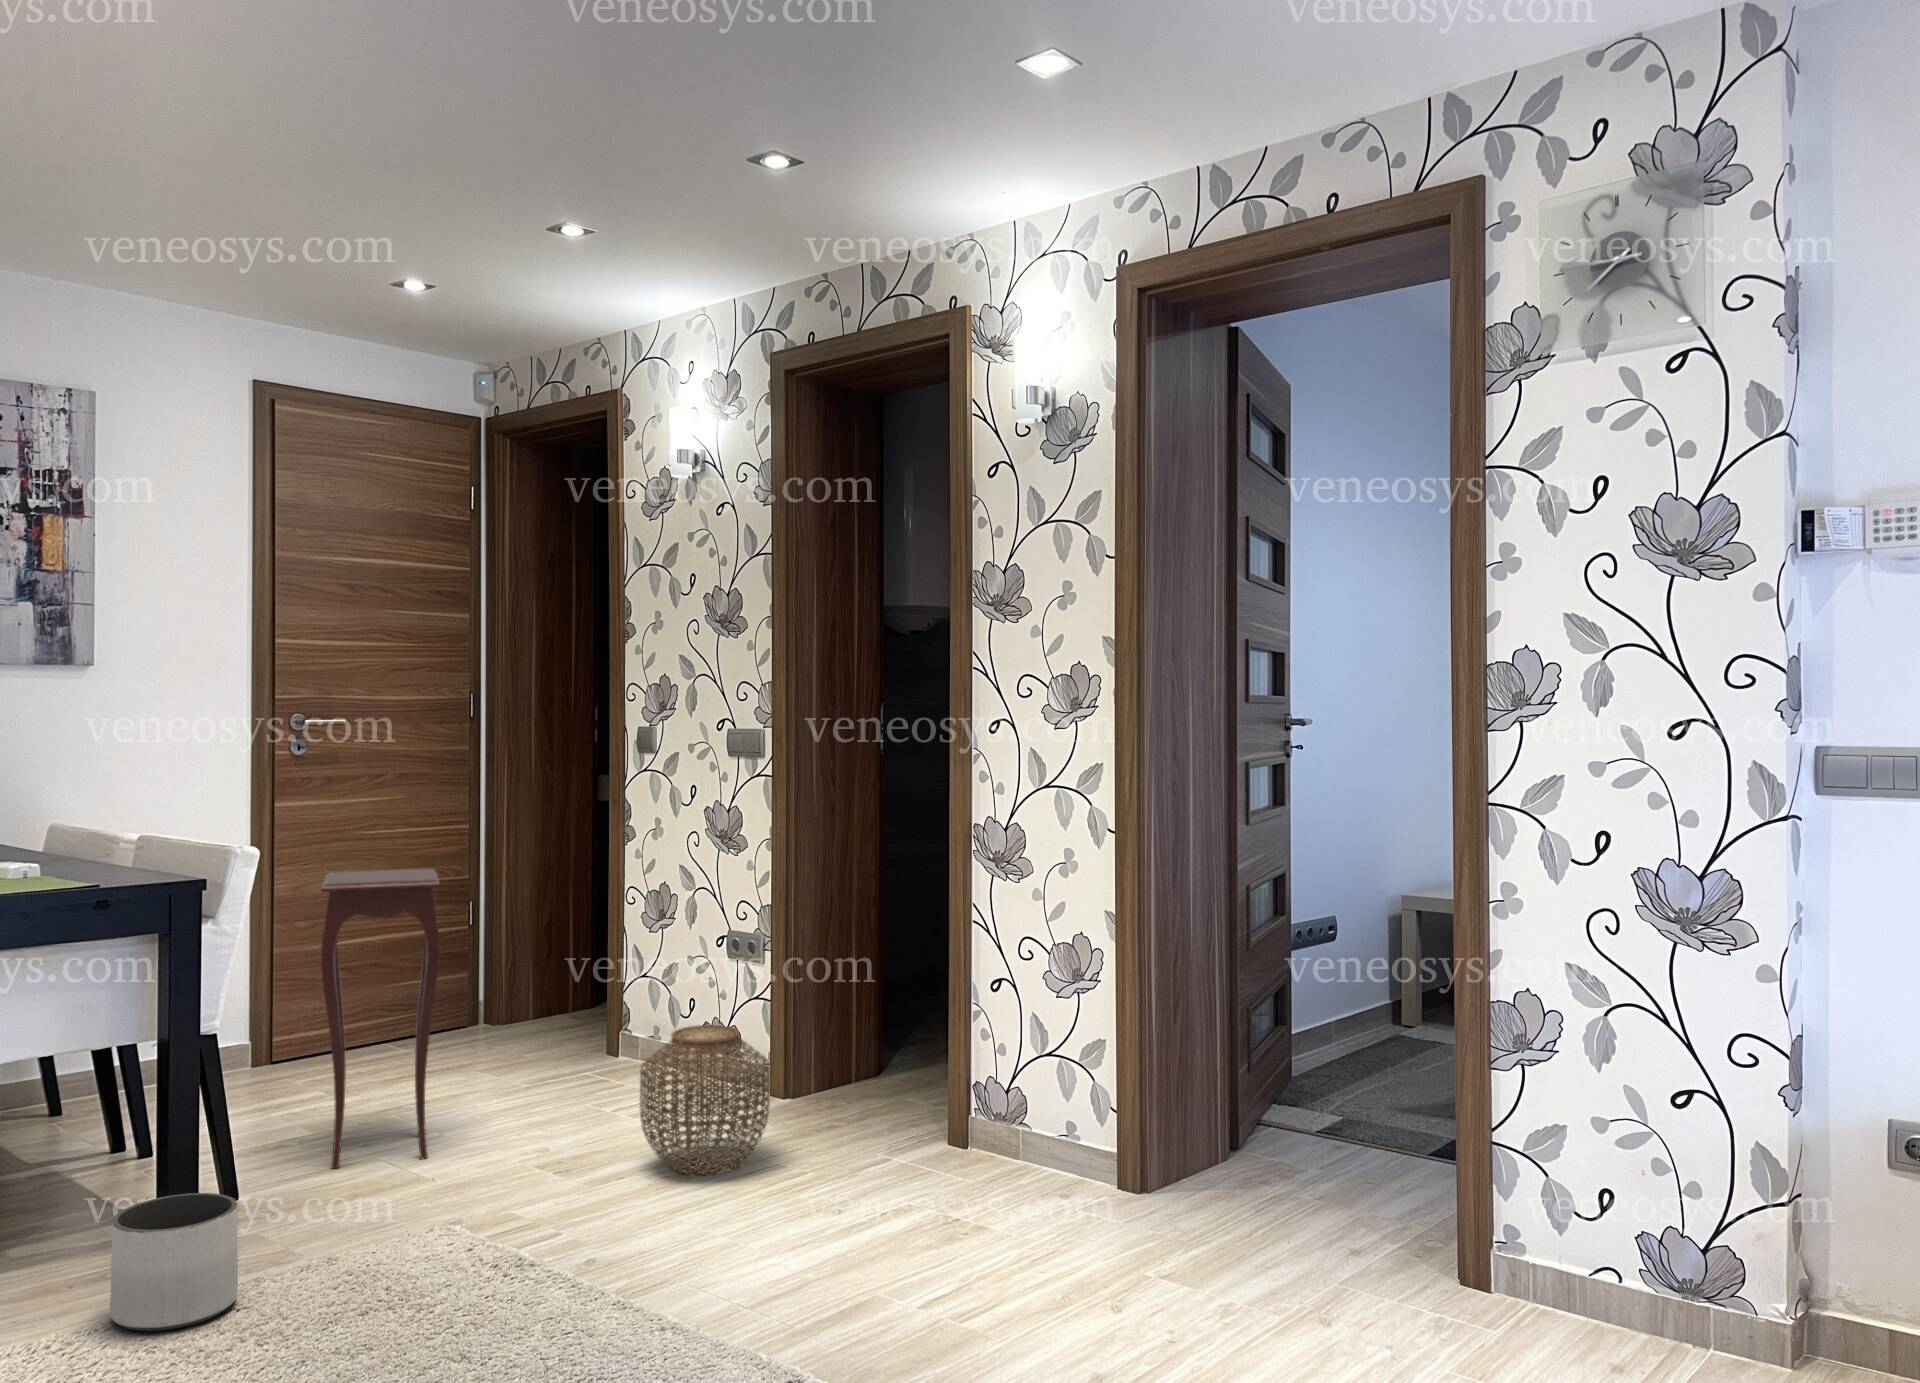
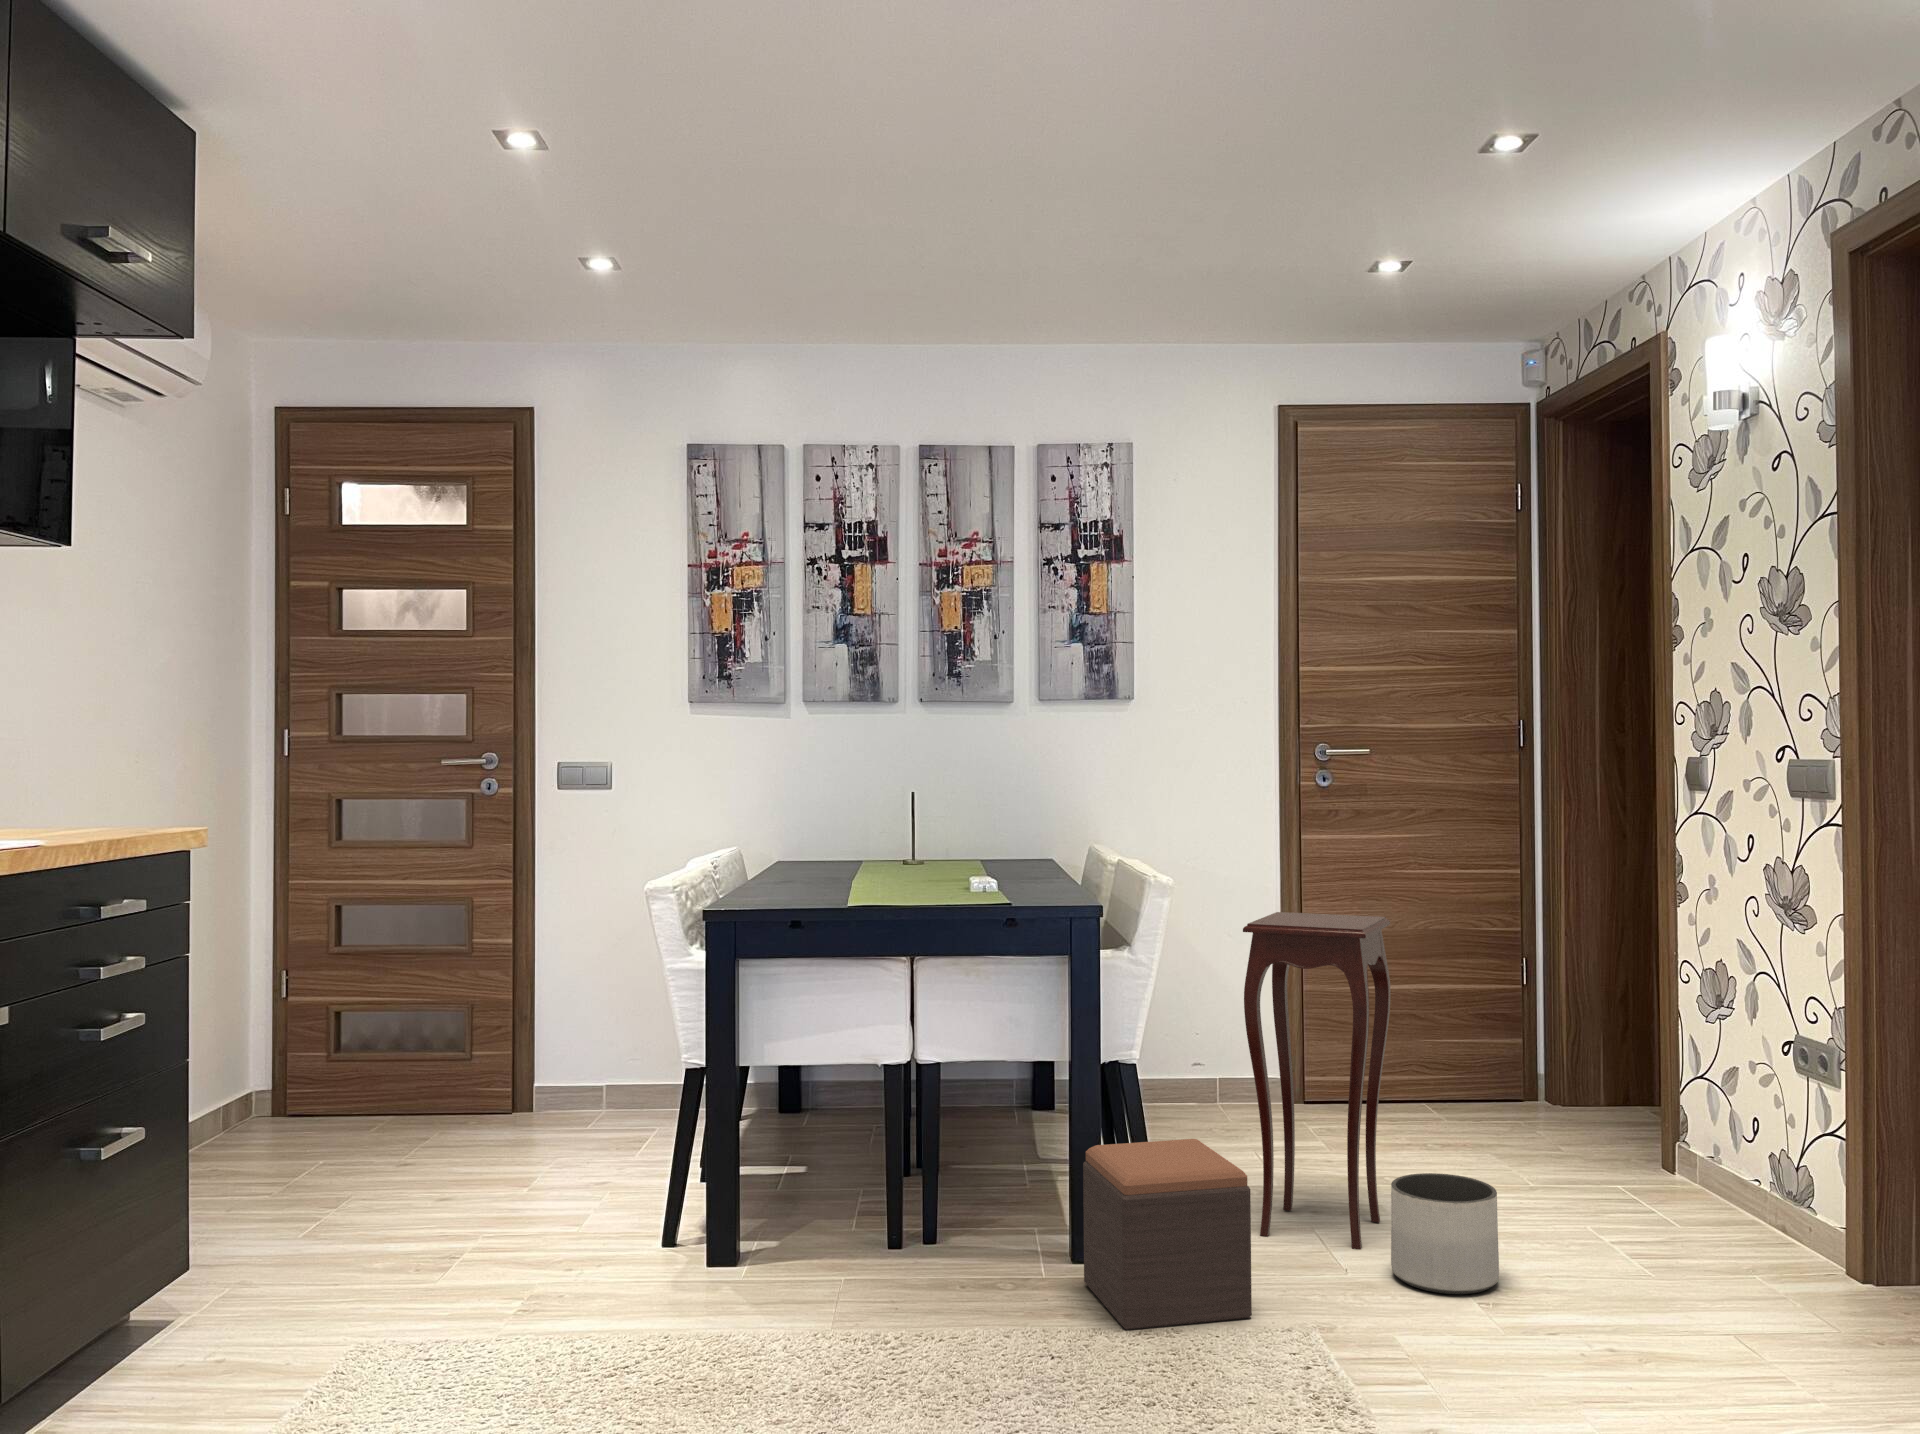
woven basket: present [640,1025,770,1175] -> none [1583,1155,1776,1366]
footstool: none [203,1086,386,1268] -> present [1083,1139,1252,1330]
planter: present [110,1193,238,1331] -> present [1391,1173,1499,1294]

